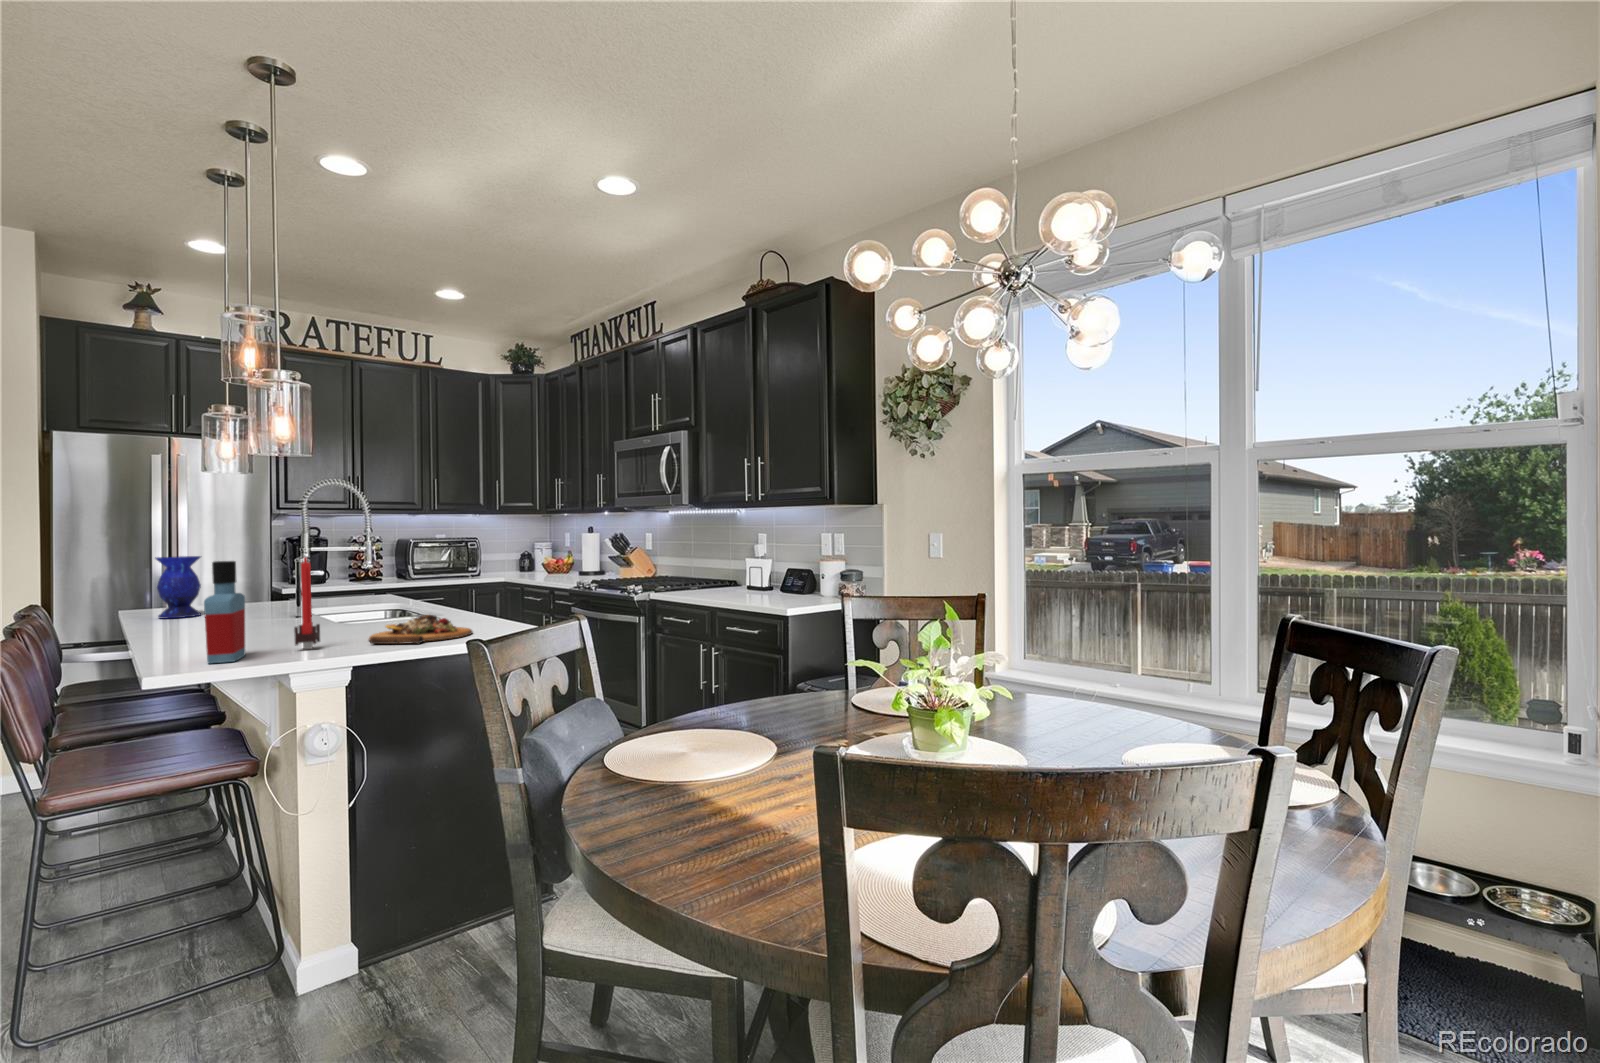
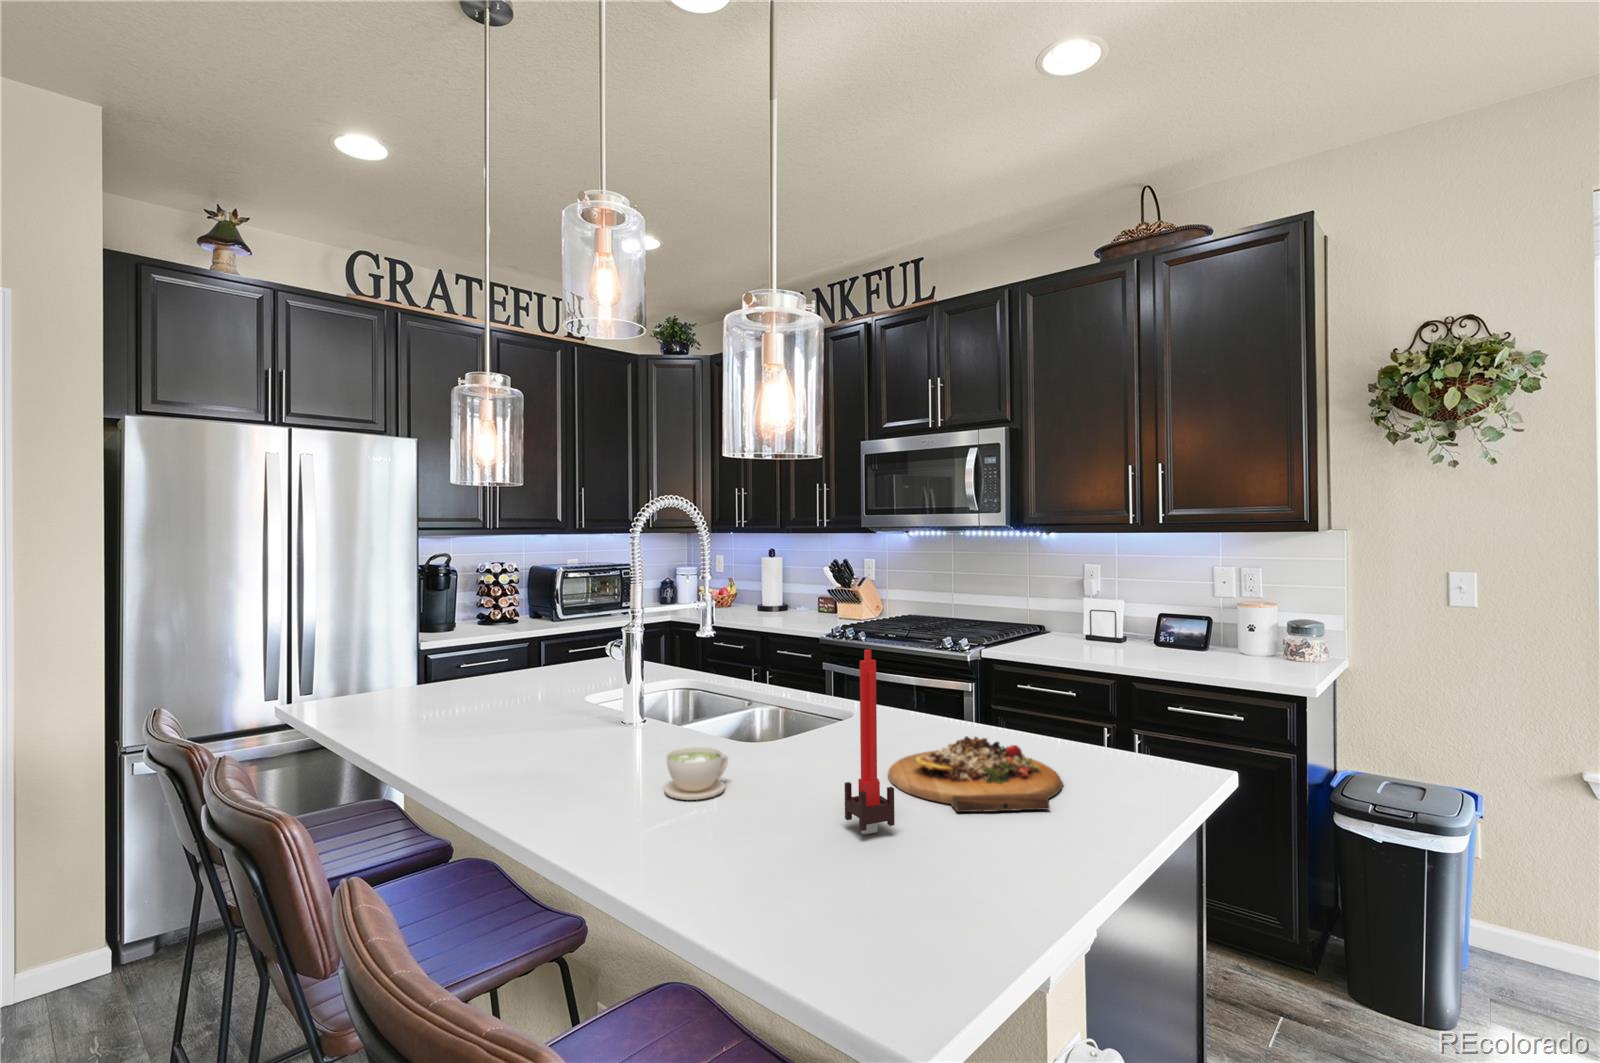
vase: present [155,556,201,619] -> none [351,608,420,715]
bottle: present [204,561,245,663] -> none [747,669,841,910]
coffee cup: none [245,618,288,642] -> present [664,747,728,800]

